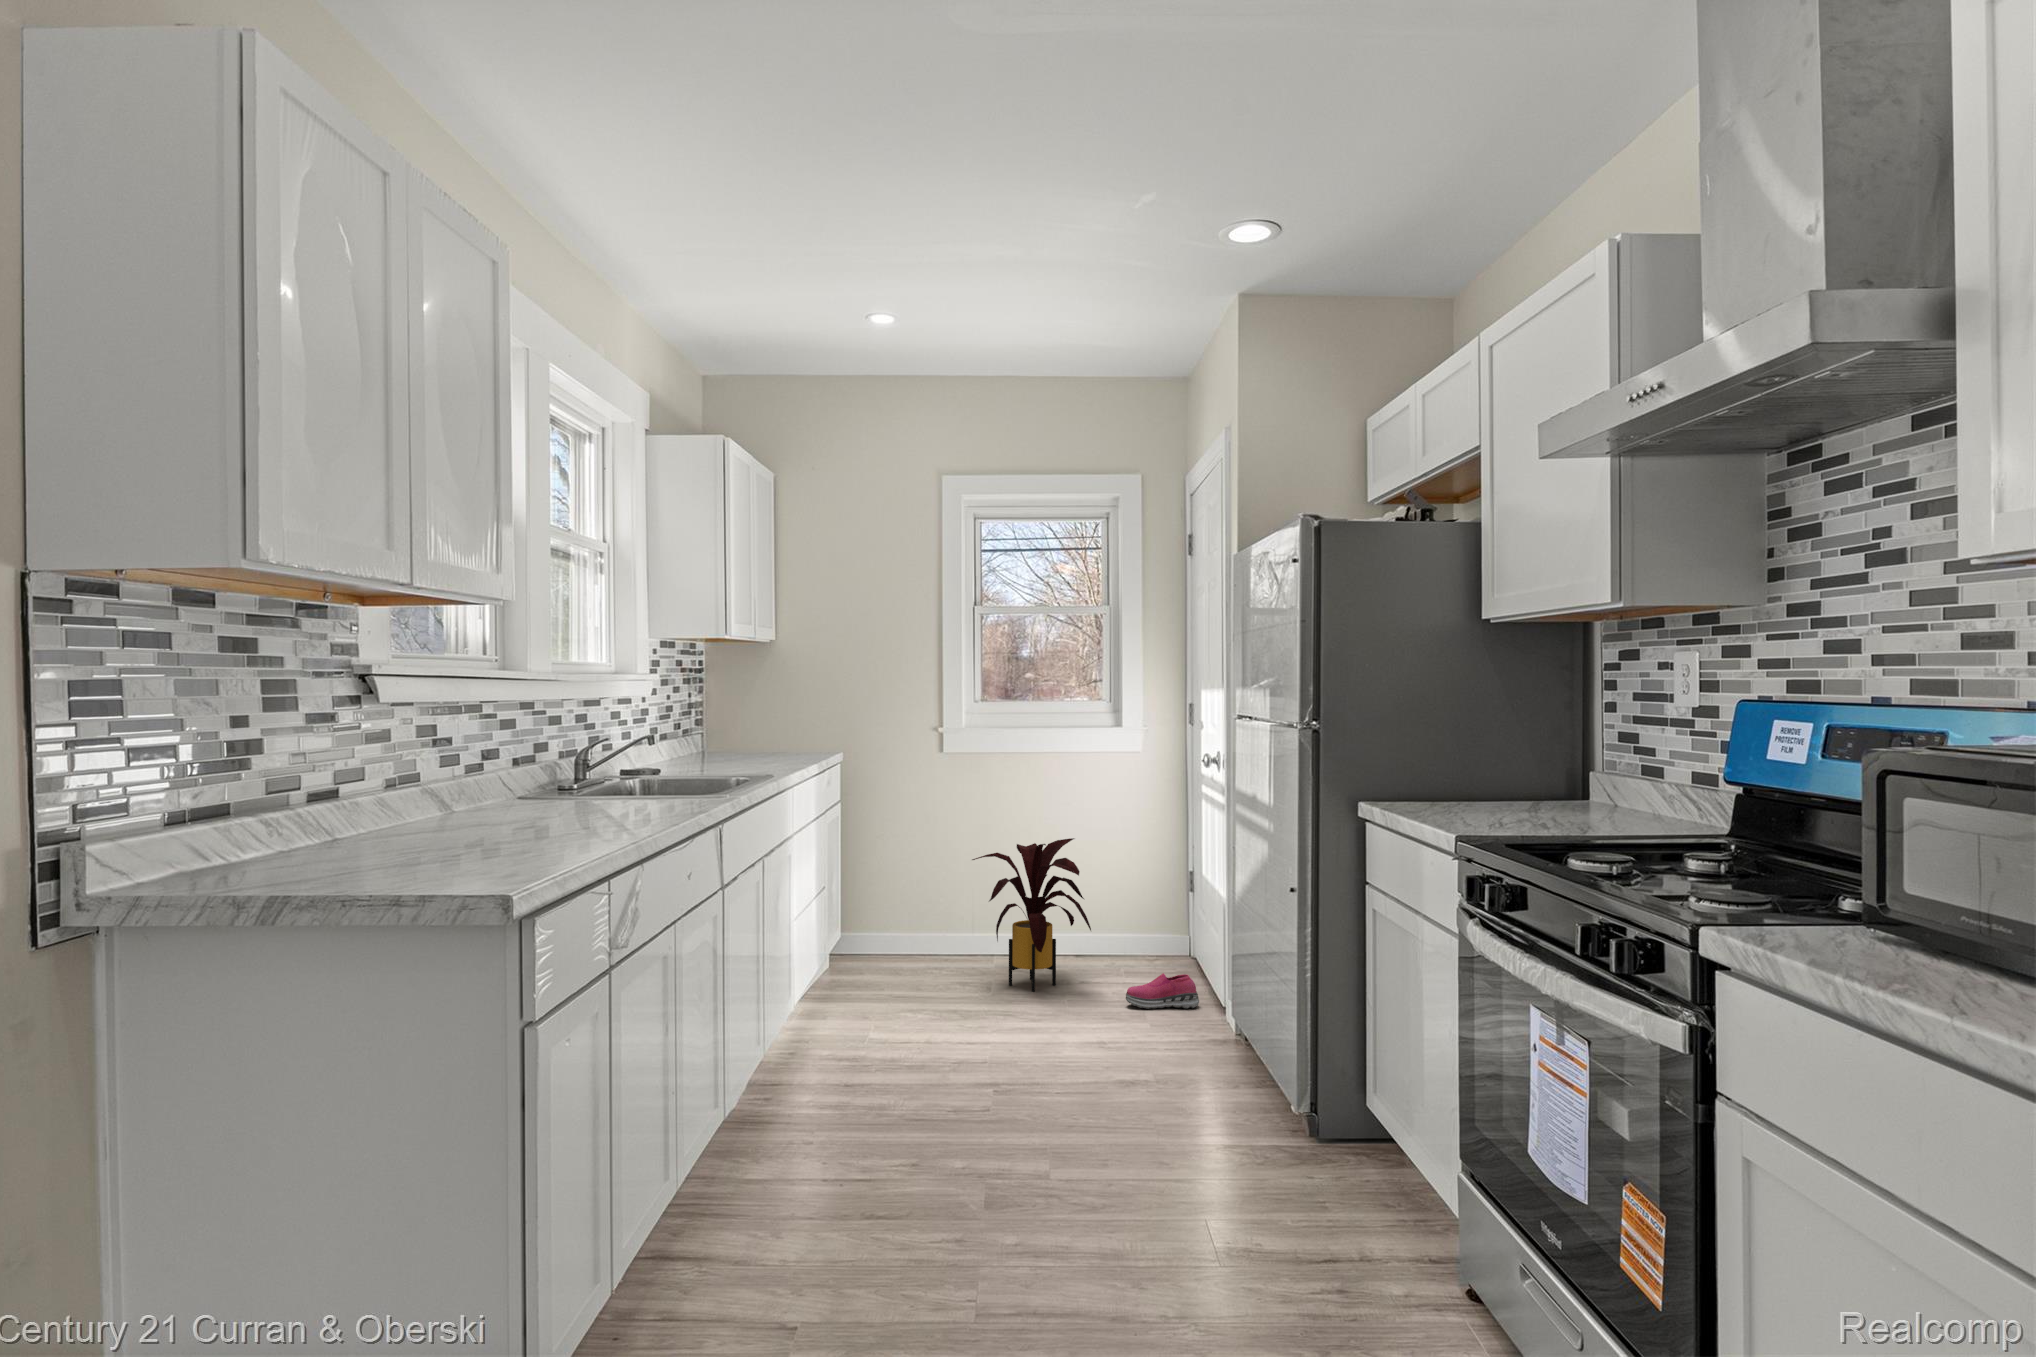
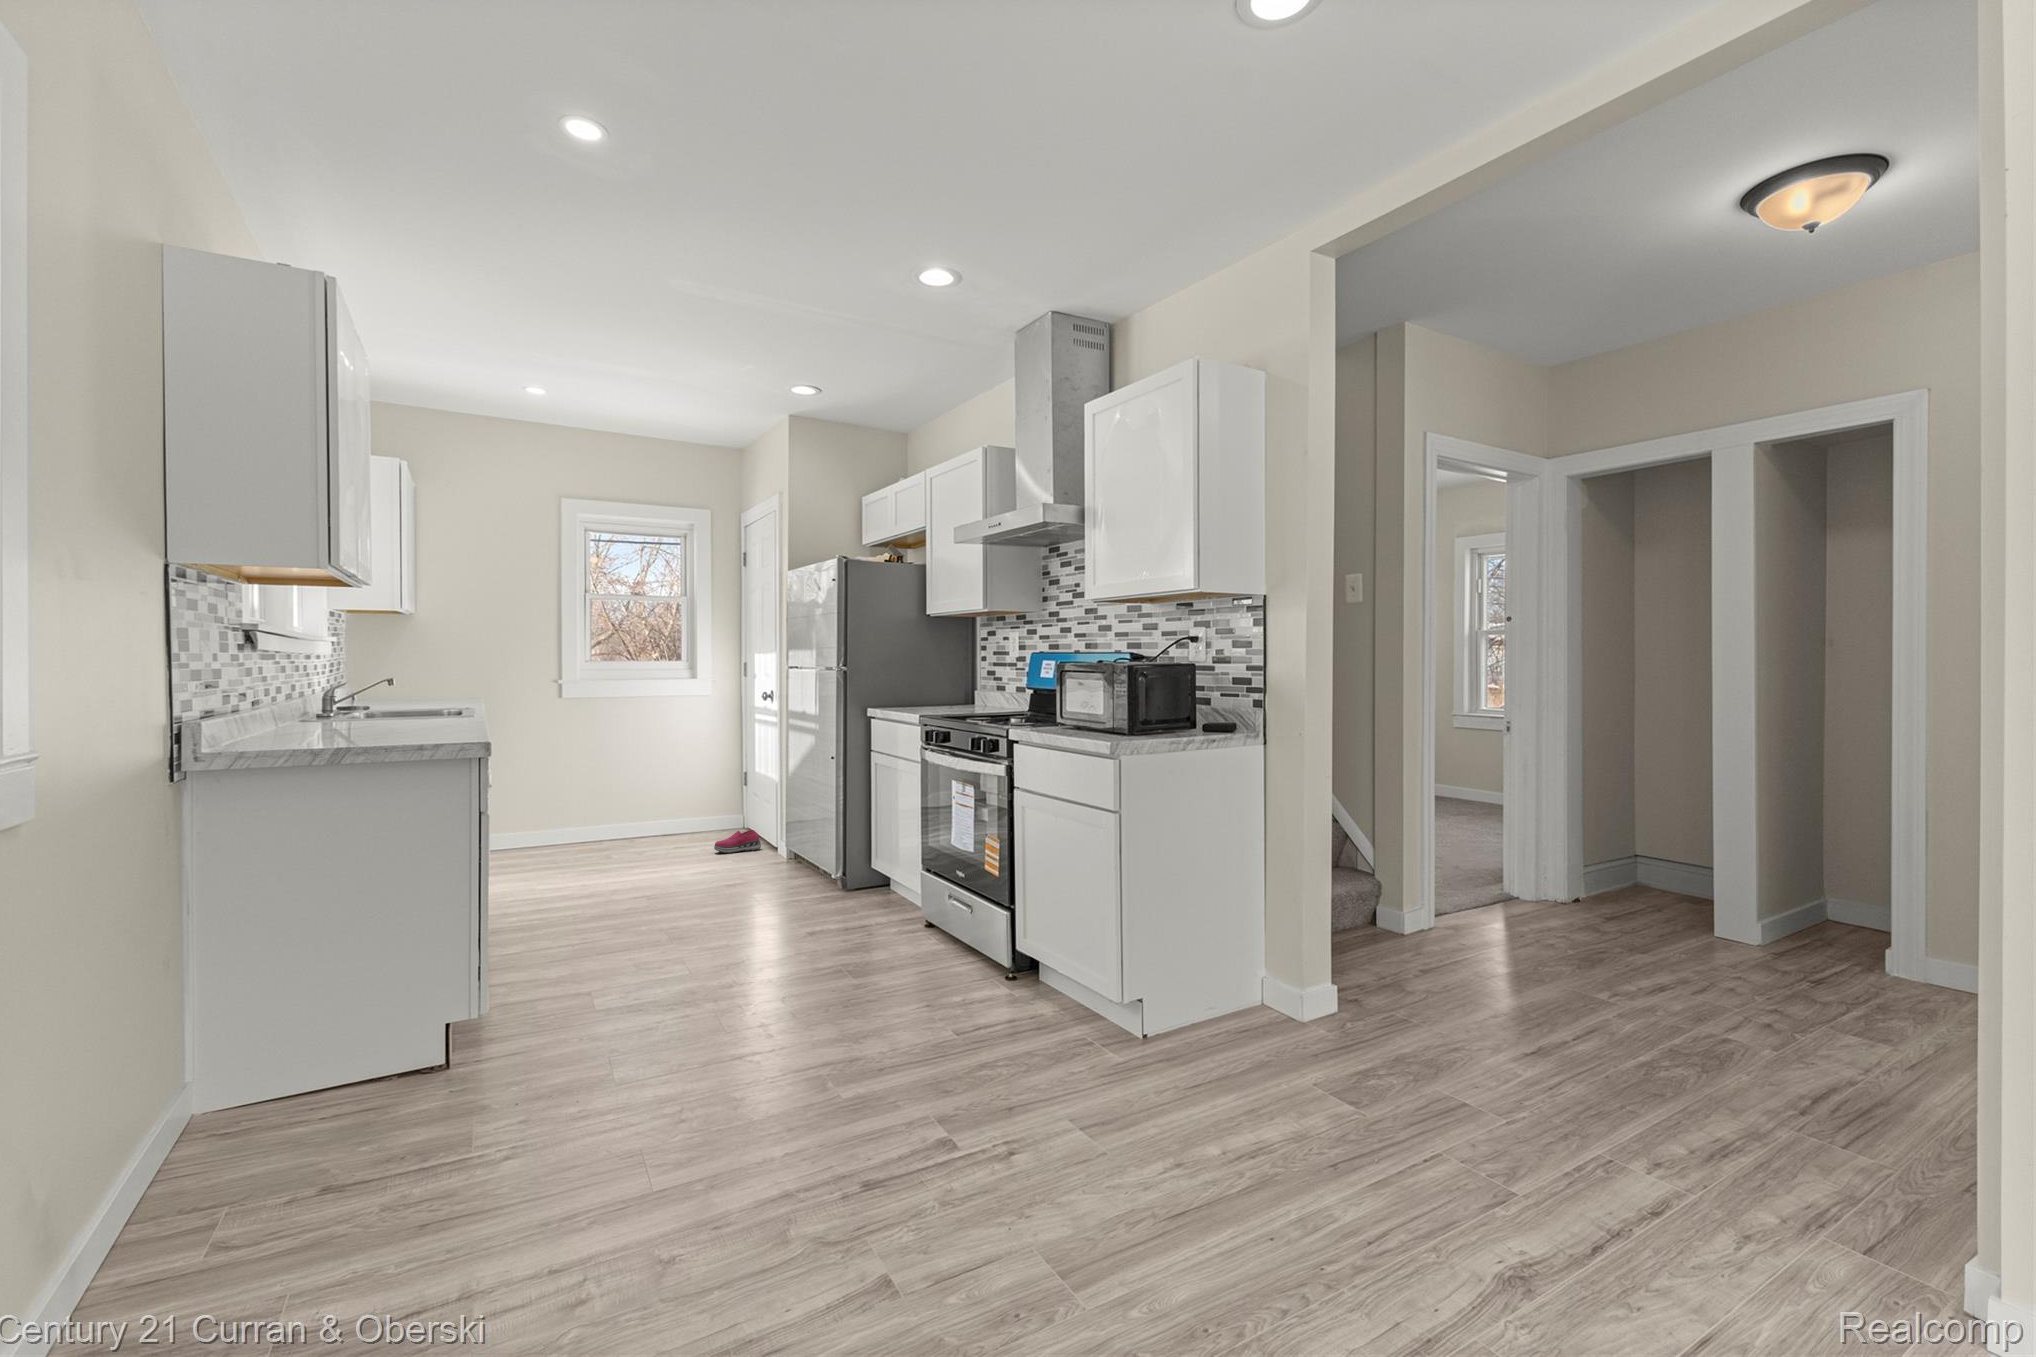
house plant: present [972,838,1091,992] -> none [597,753,689,854]

